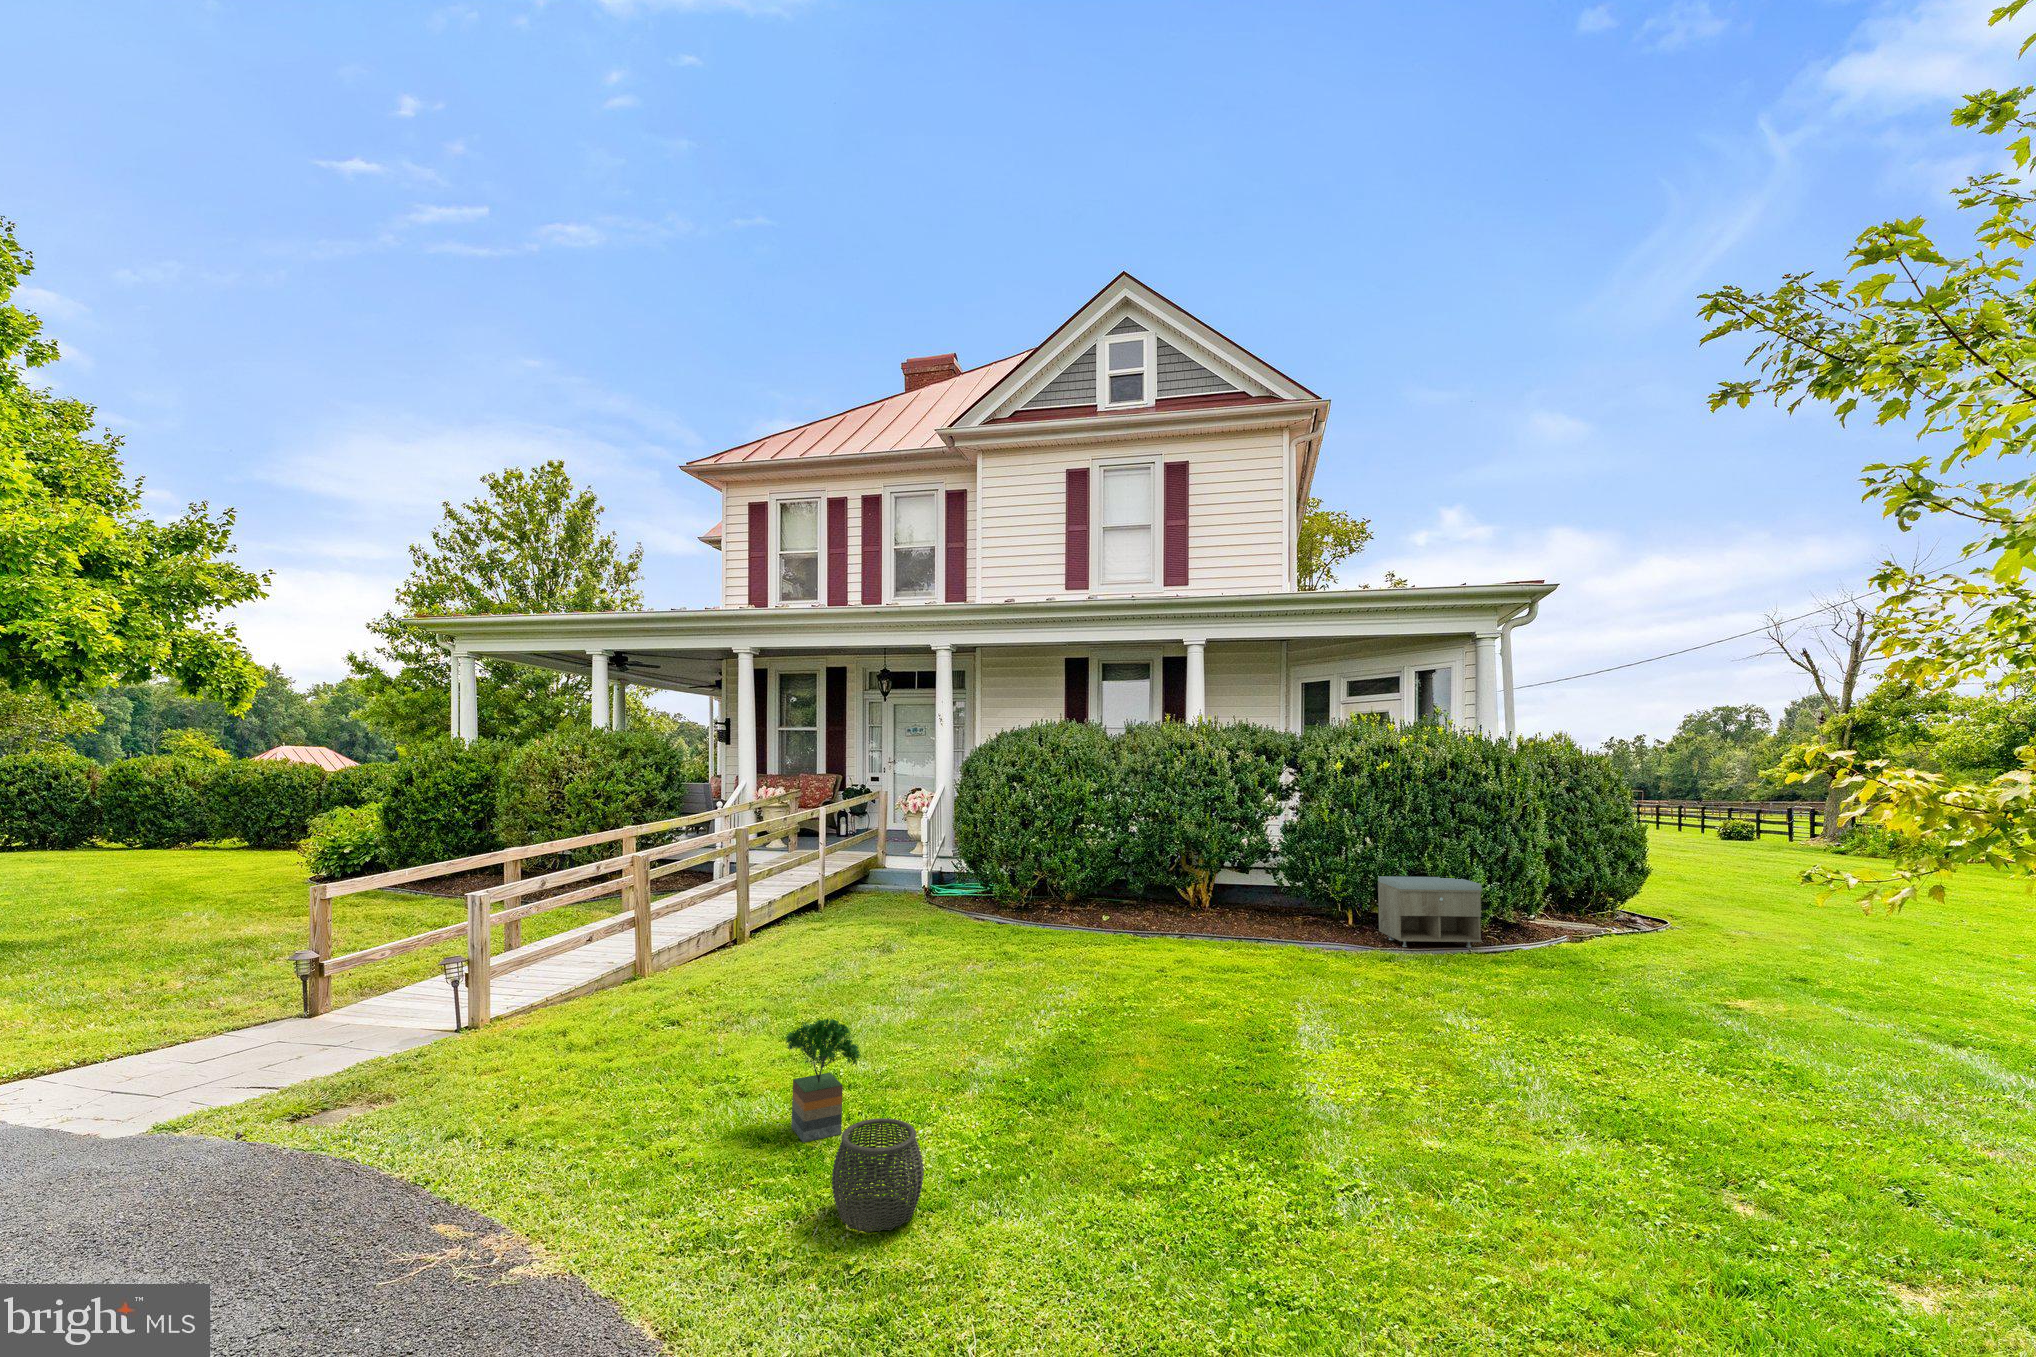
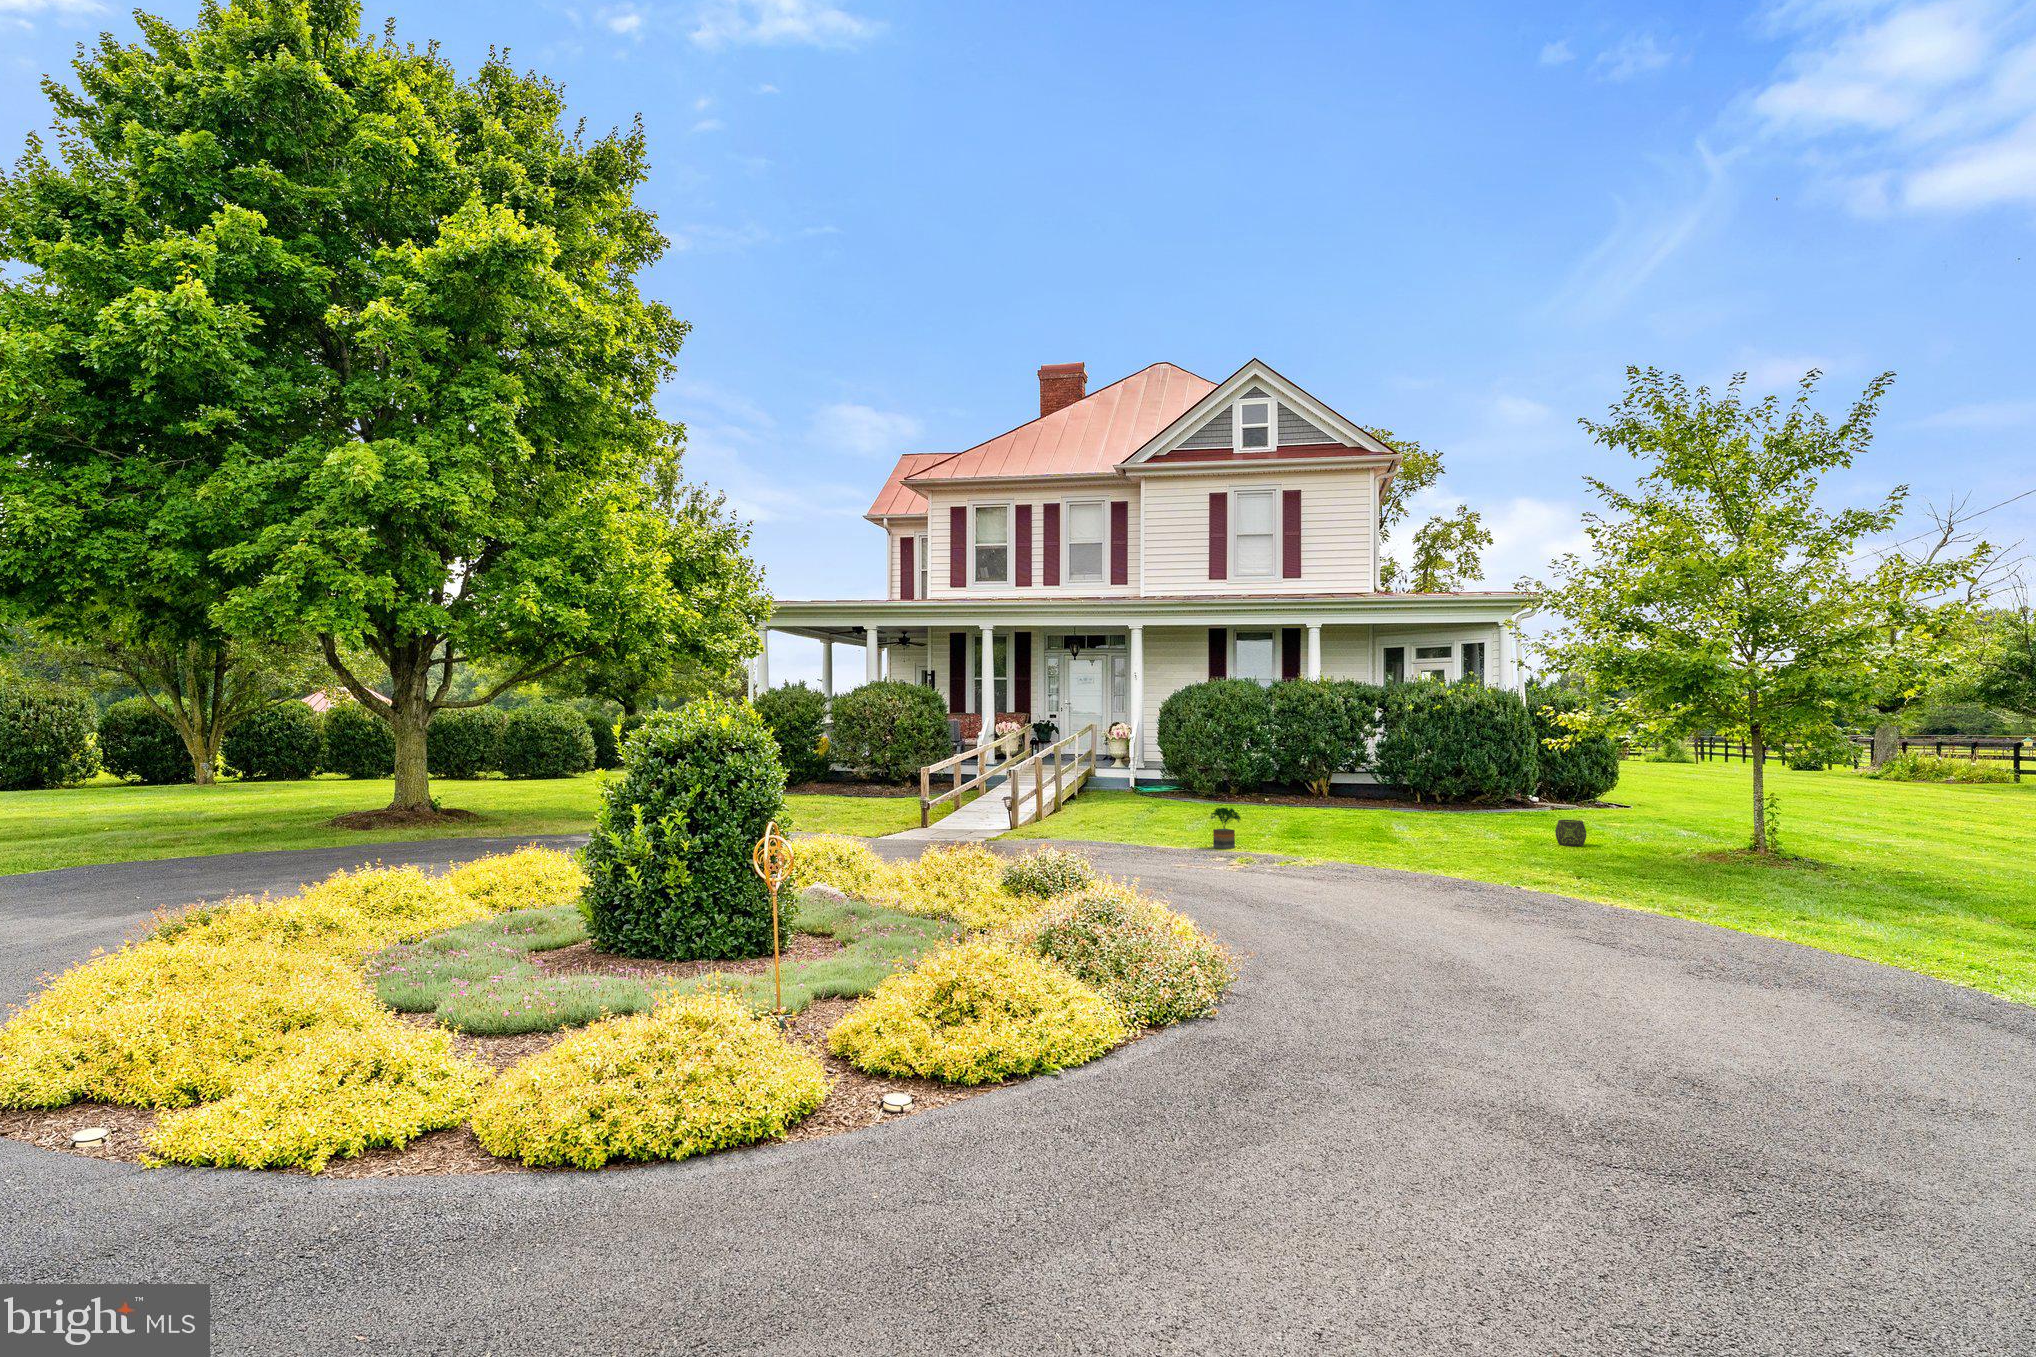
storage bench: present [1378,876,1482,948] -> none [1434,772,1495,811]
woven basket: present [832,1118,924,1233] -> present [1555,820,1586,846]

